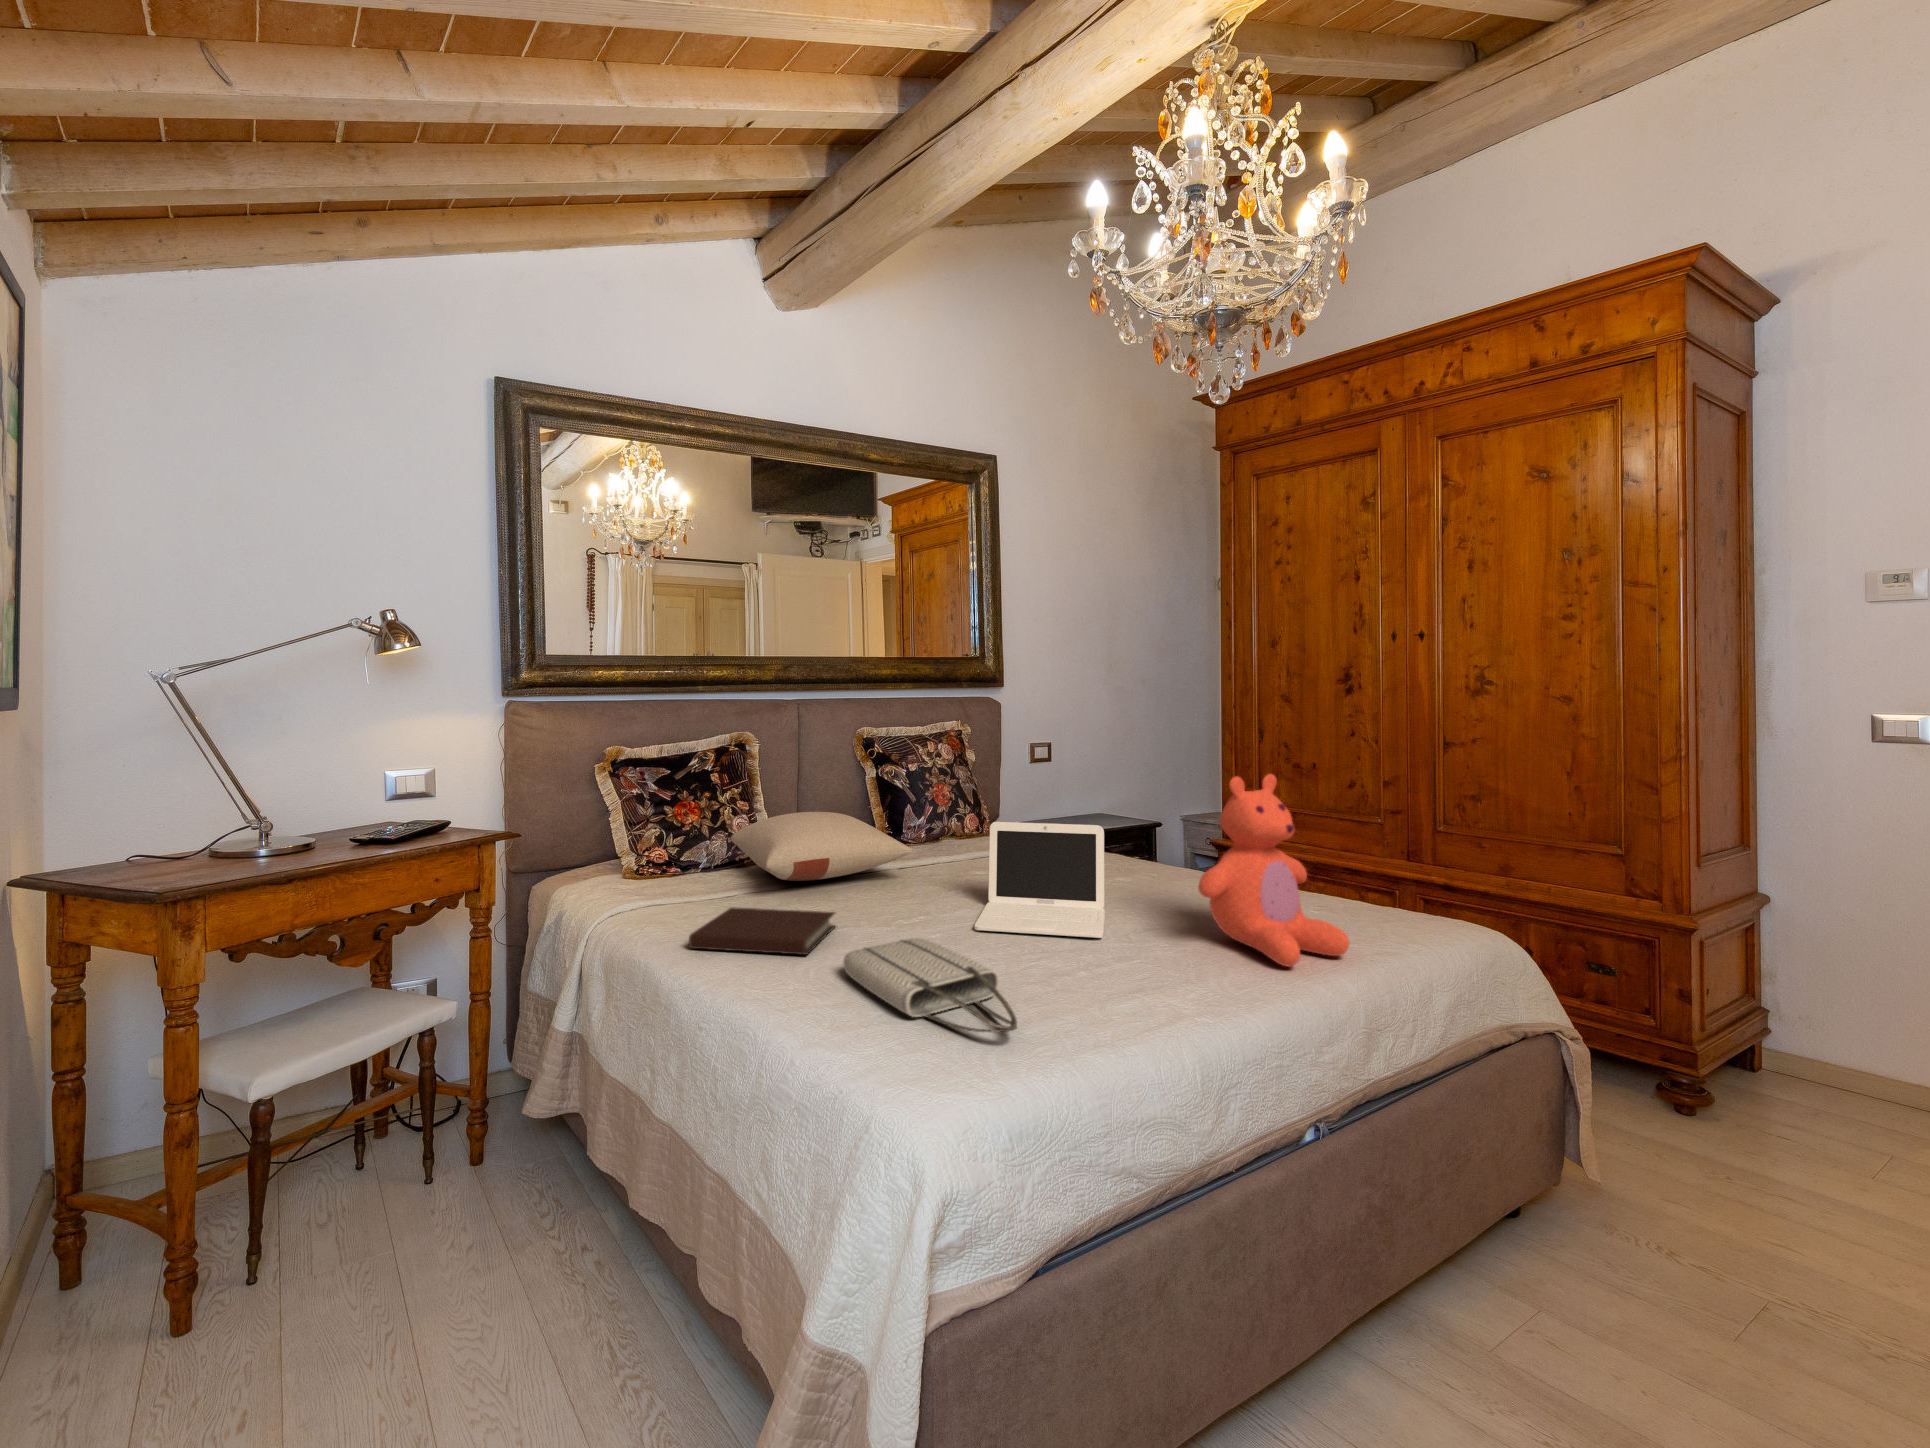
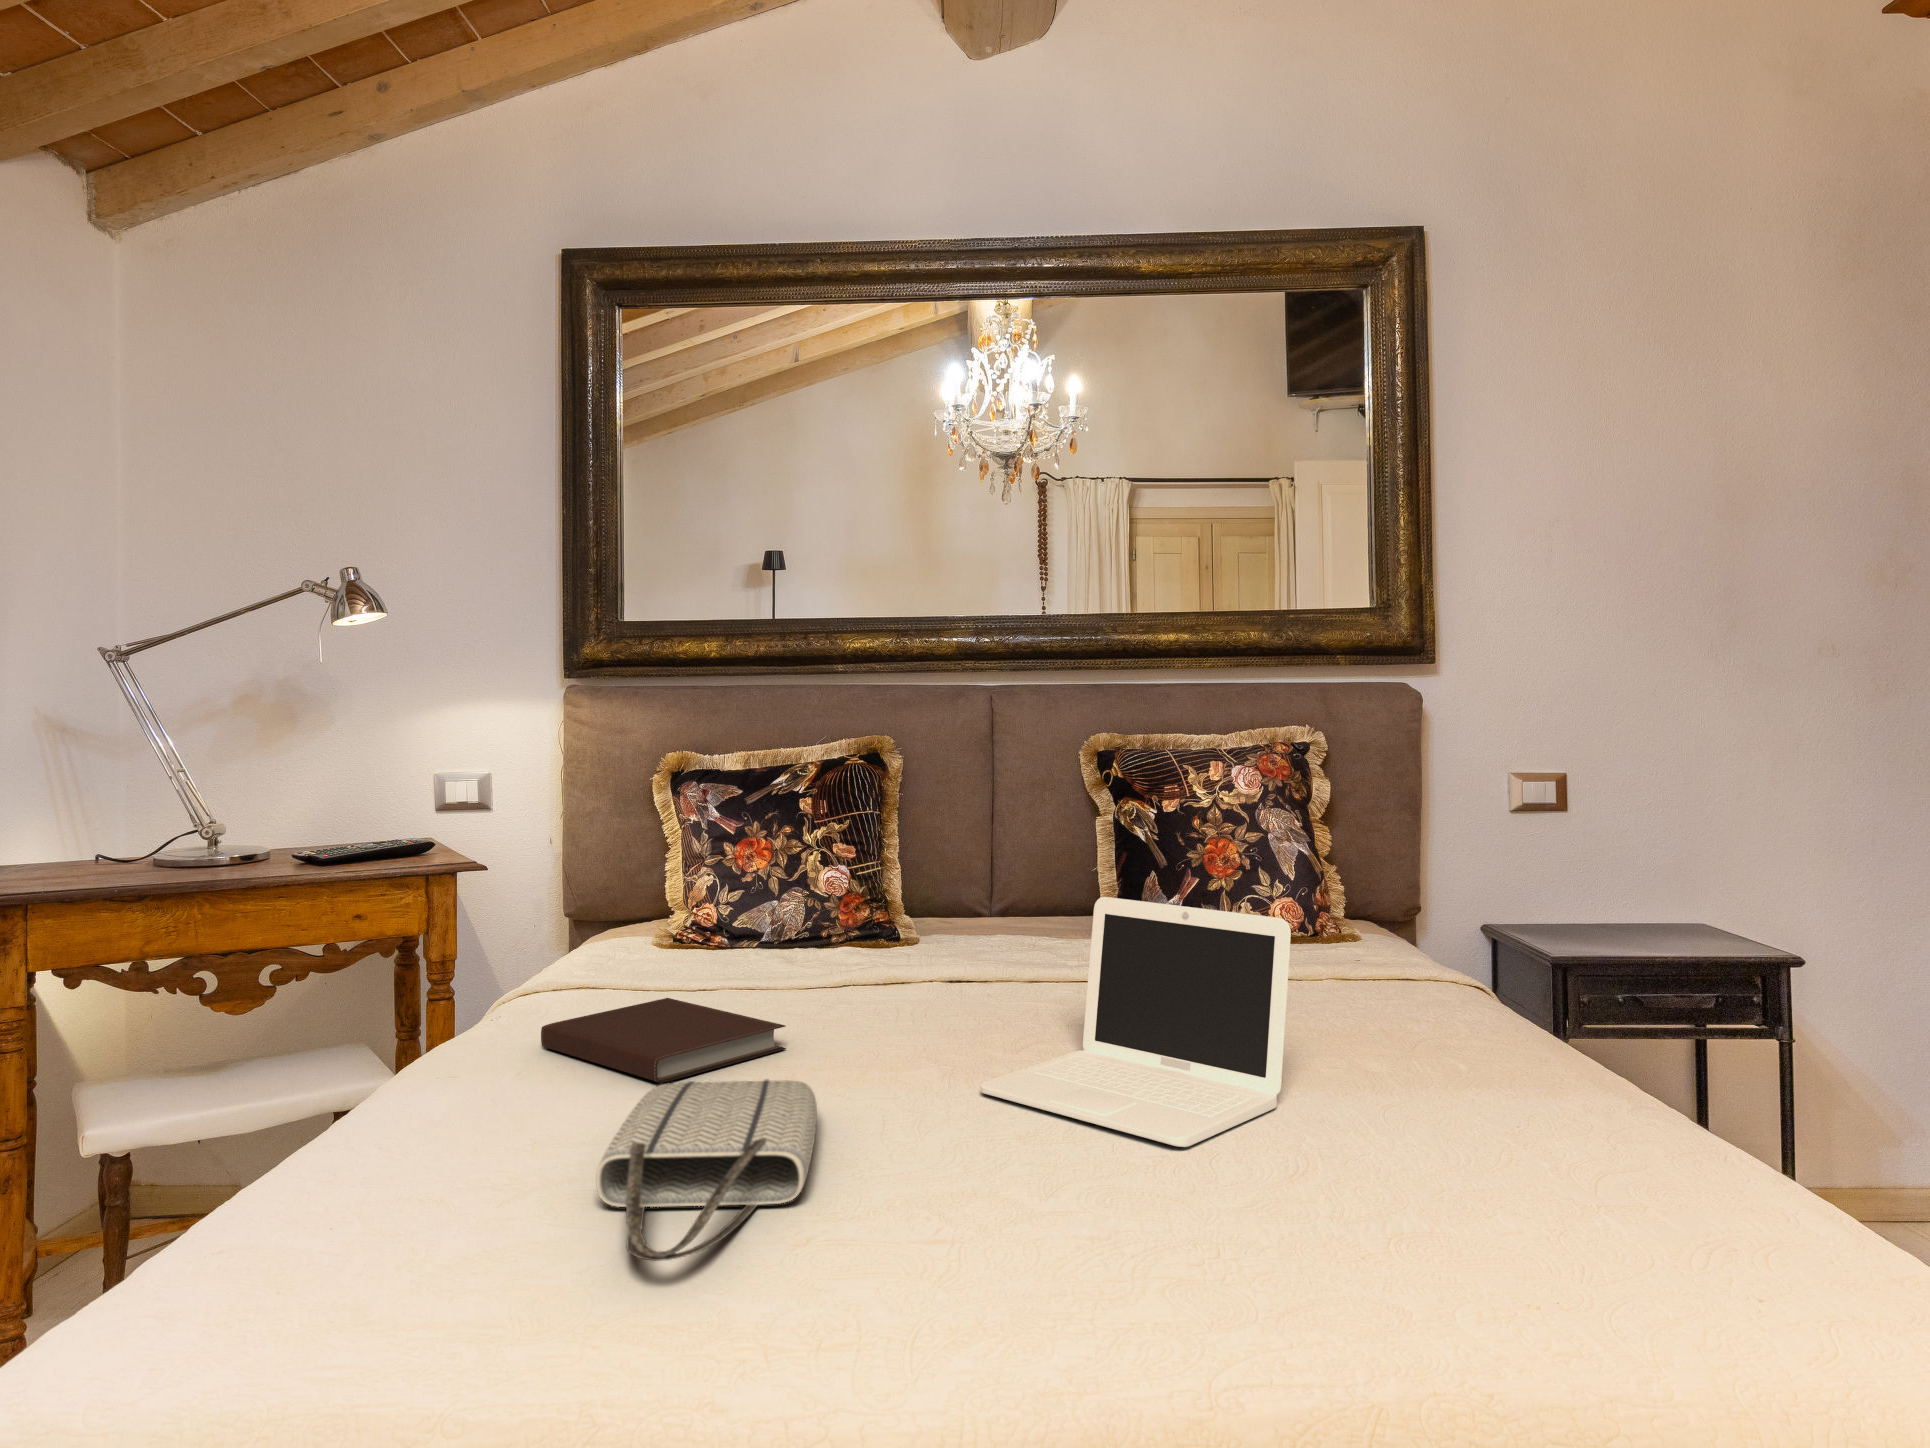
teddy bear: present [1198,774,1350,967] -> none [1353,816,1730,1298]
pillow: present [731,812,913,881] -> none [759,866,1031,977]

